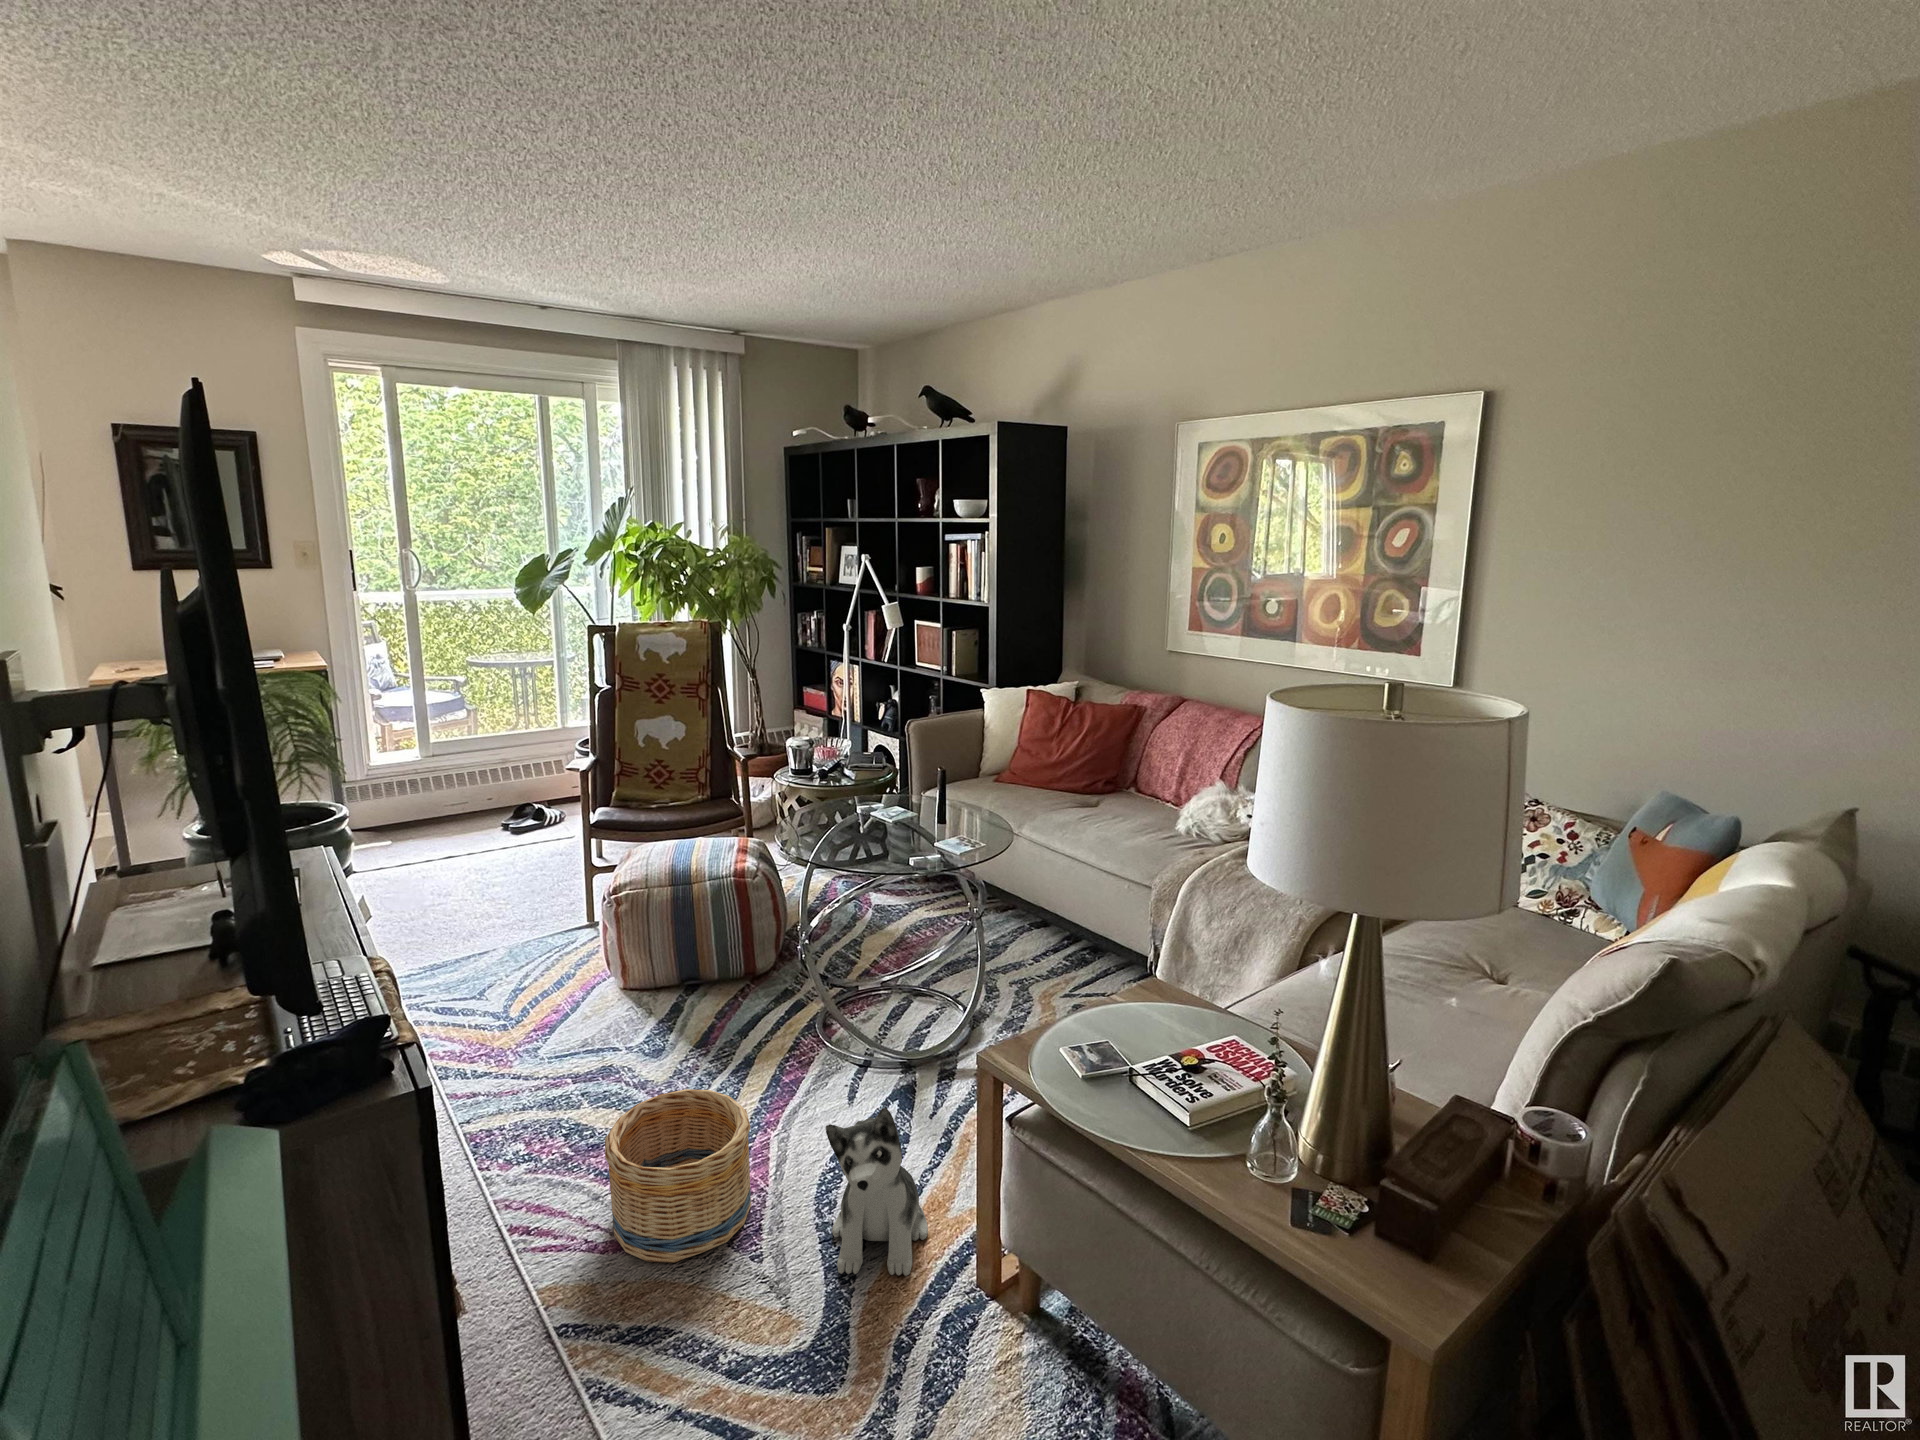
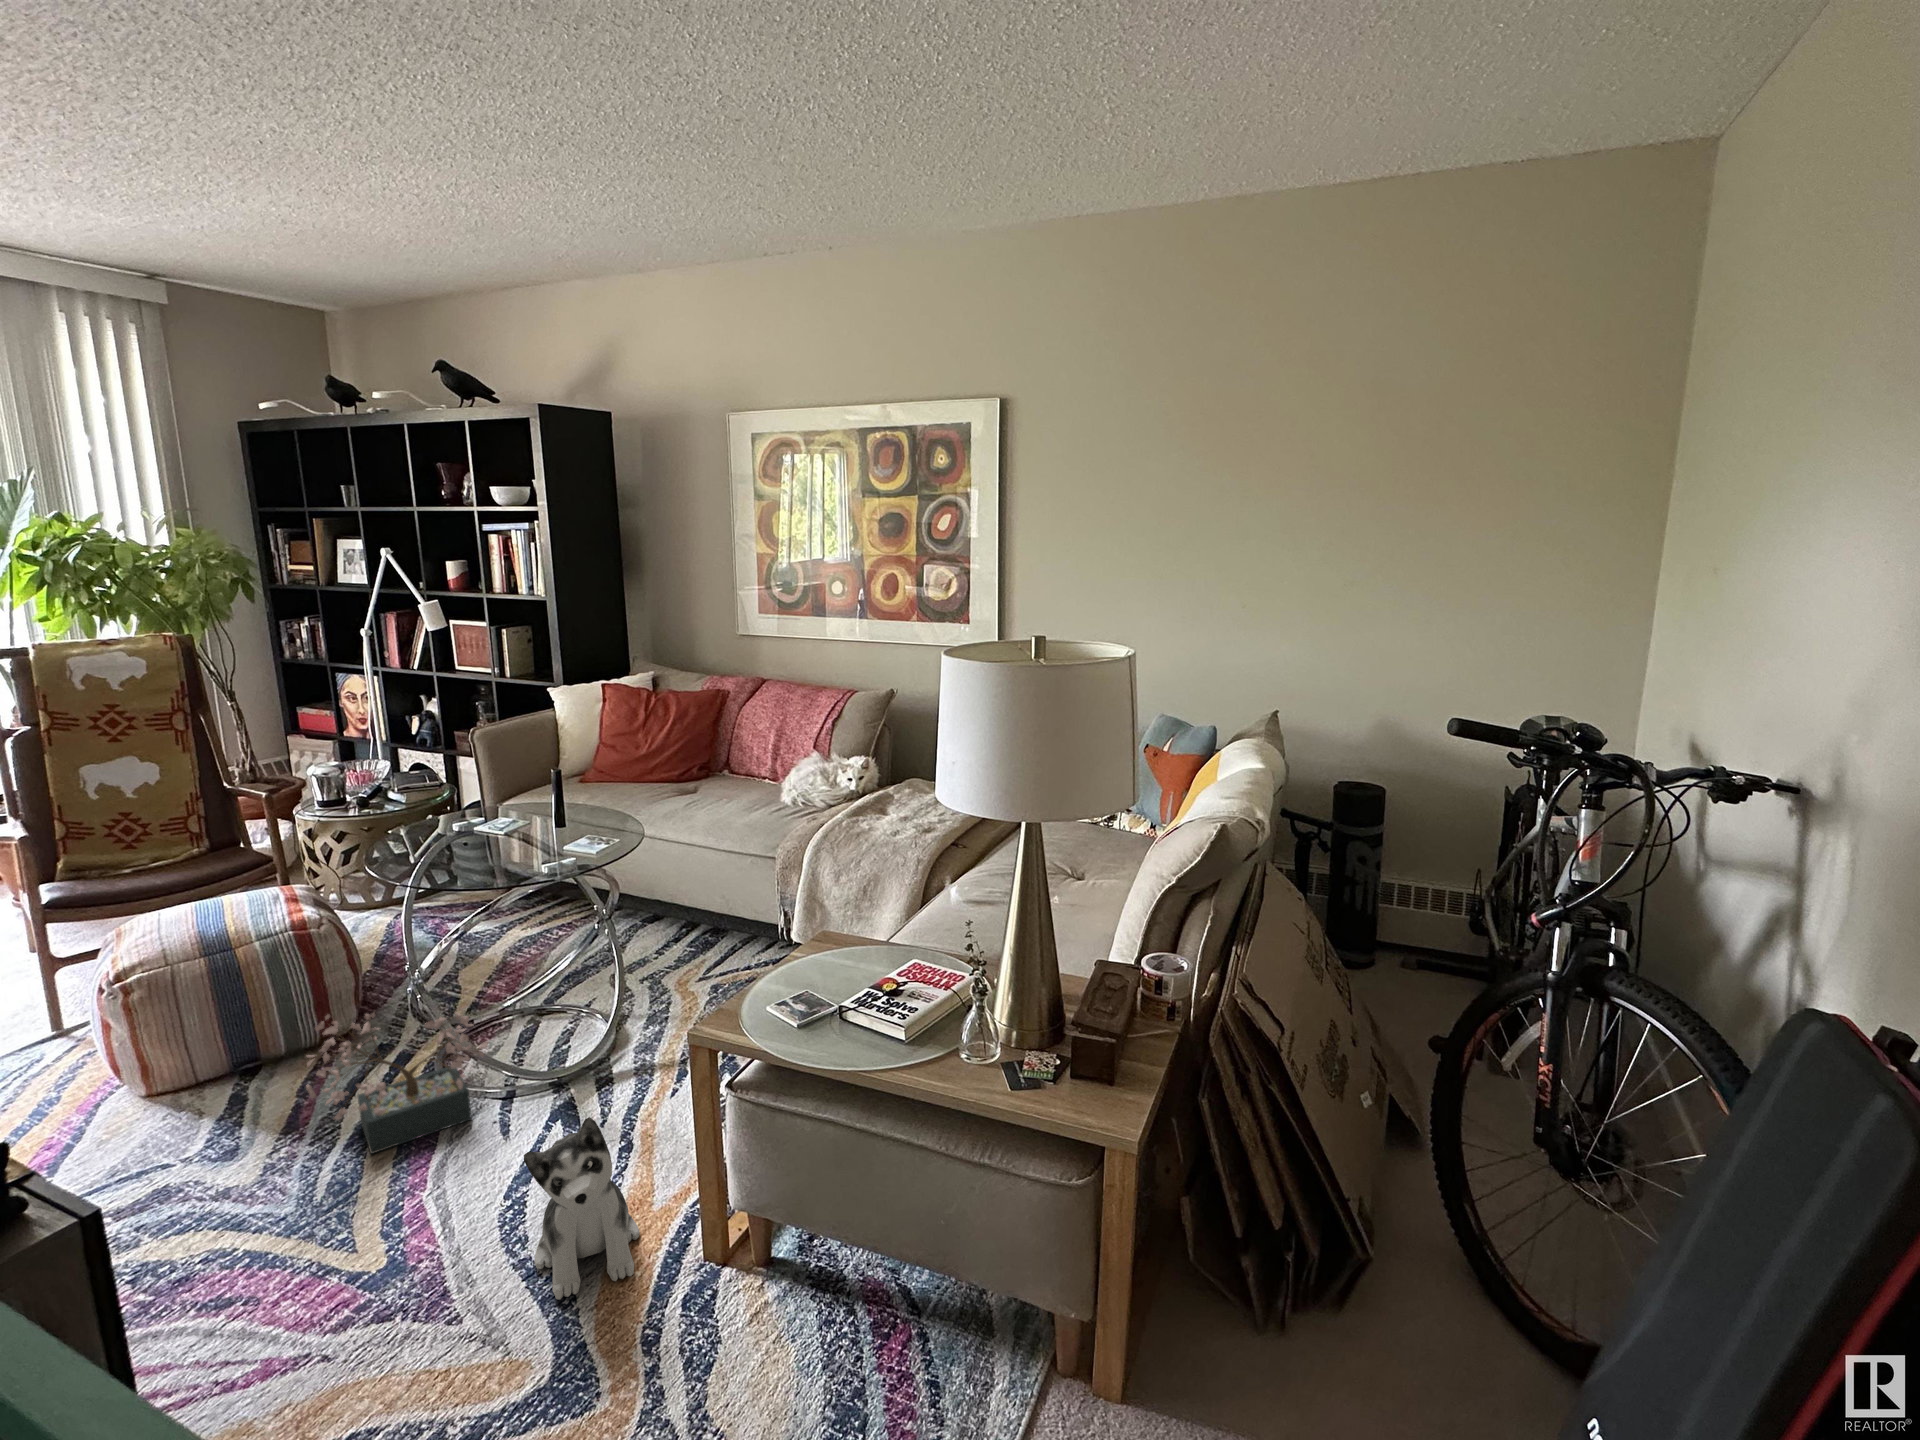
decorative plant: none [709,953,852,1082] -> present [306,1012,488,1154]
basket: present [605,1089,751,1263] -> none [228,1165,427,1375]

